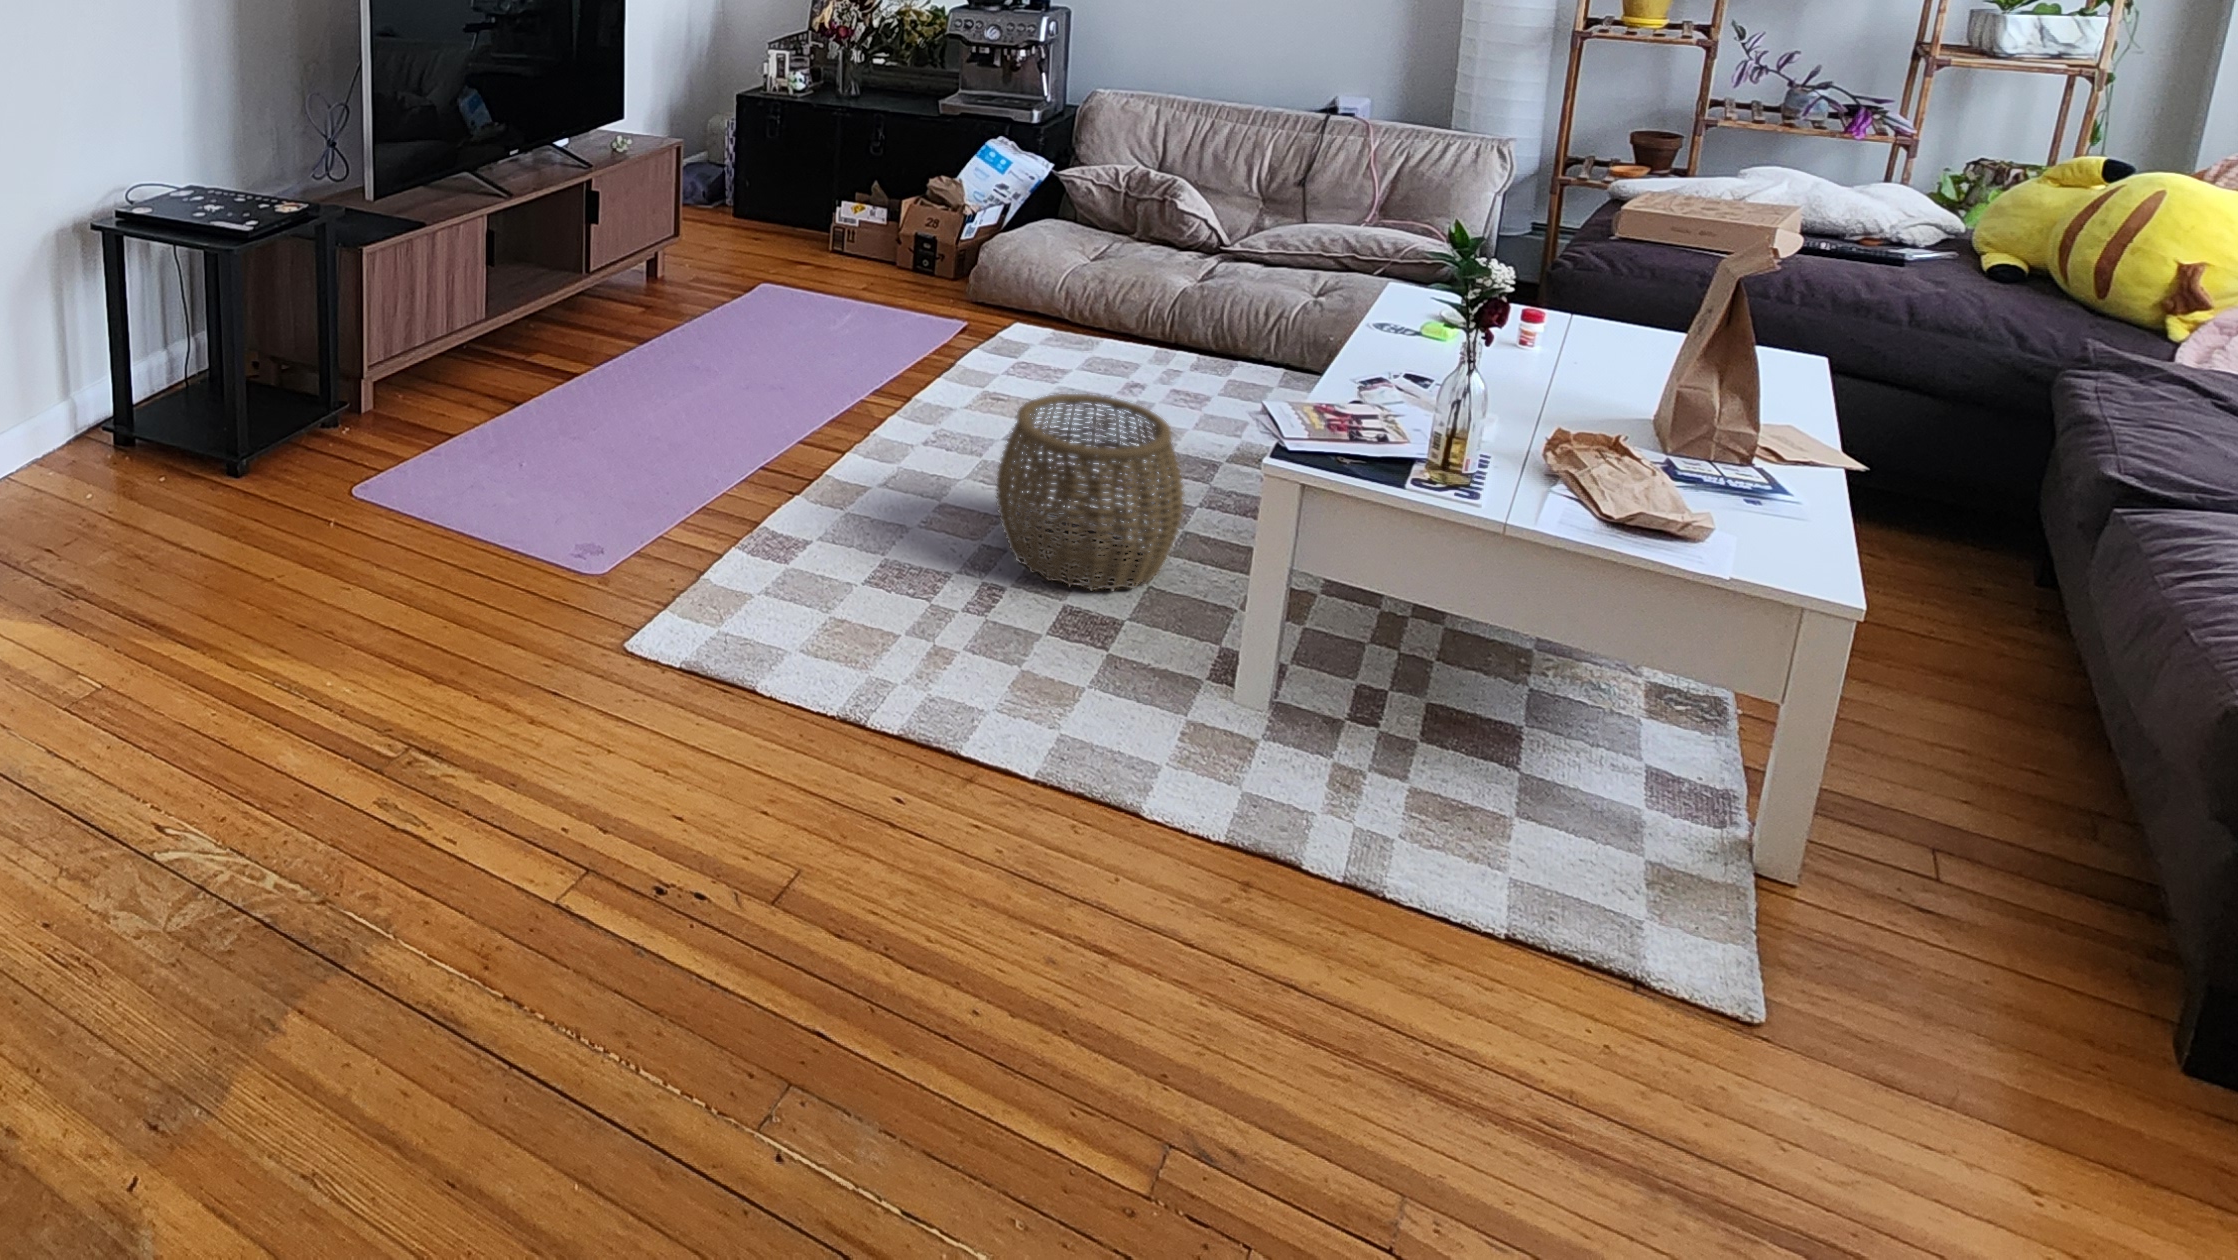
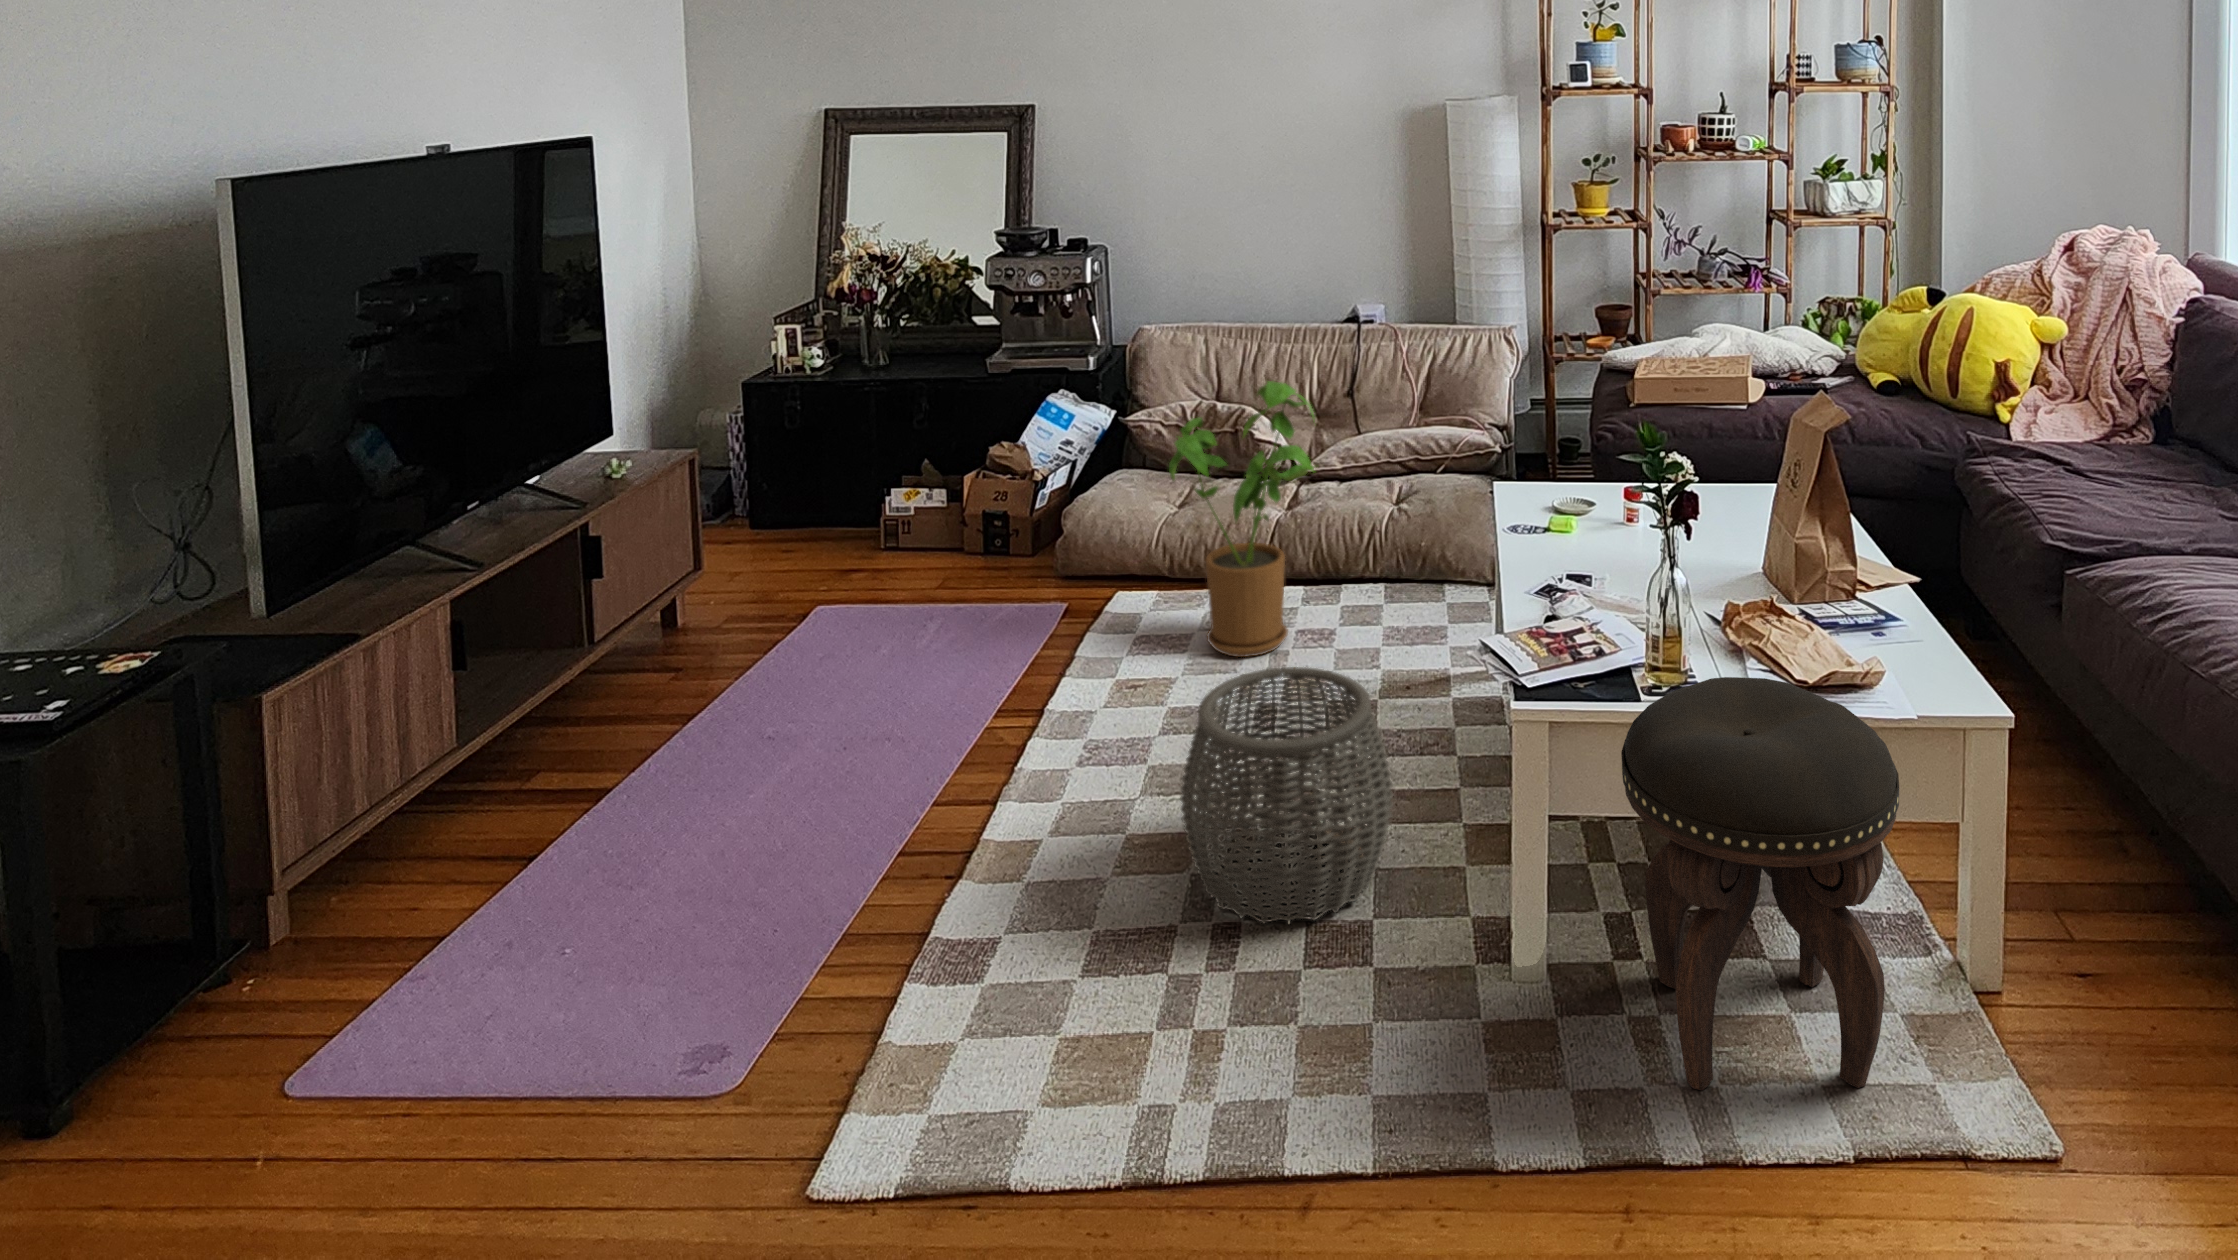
house plant: none [1063,157,1213,399] -> present [1169,381,1316,657]
footstool: none [1351,481,1640,842] -> present [1621,677,1899,1090]

